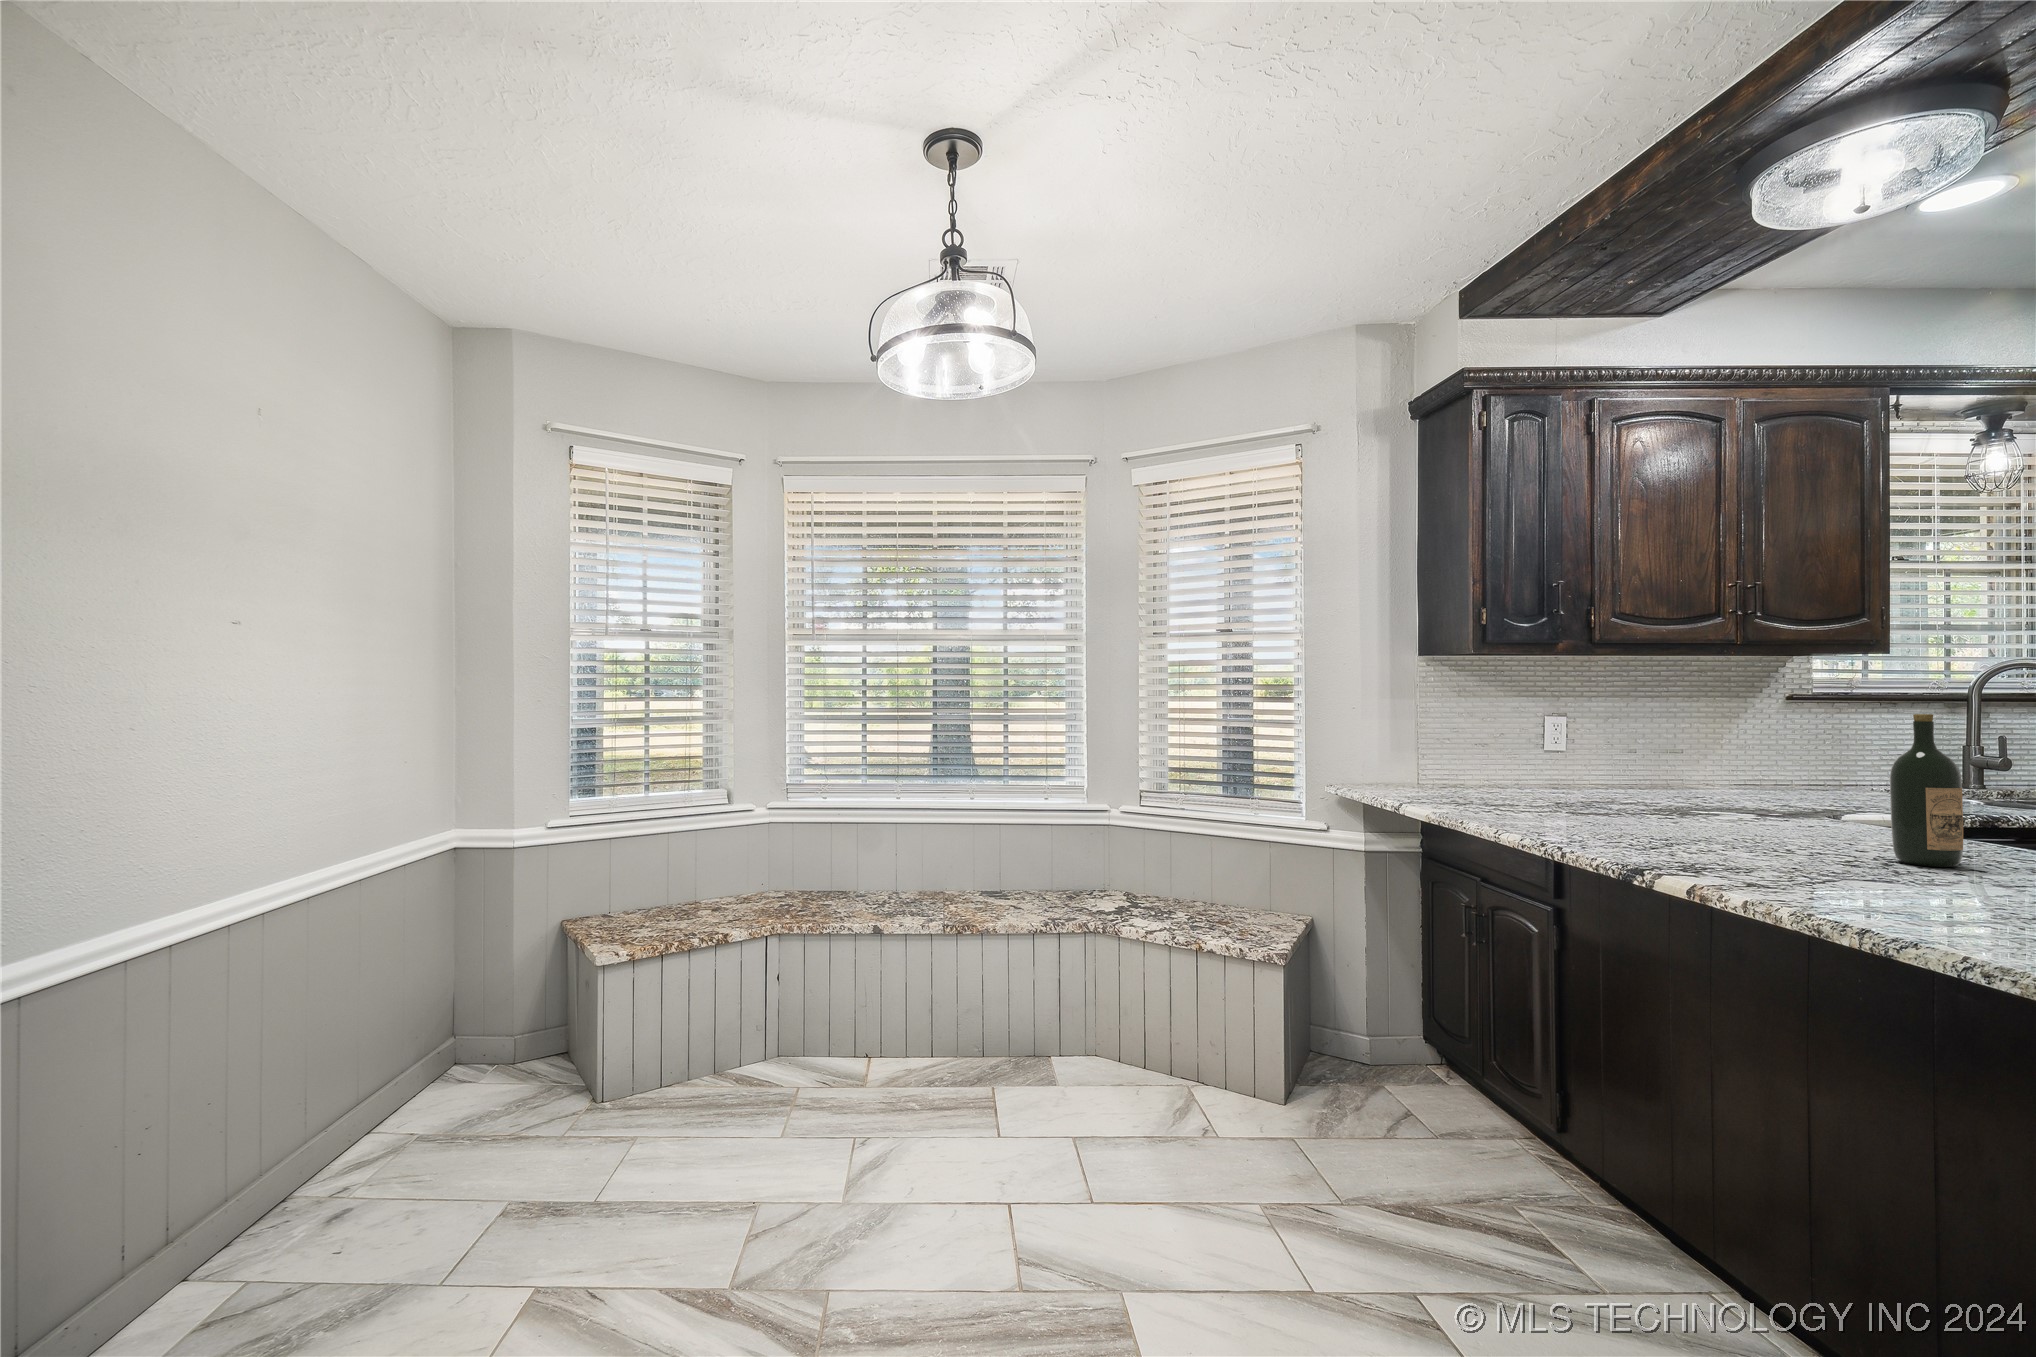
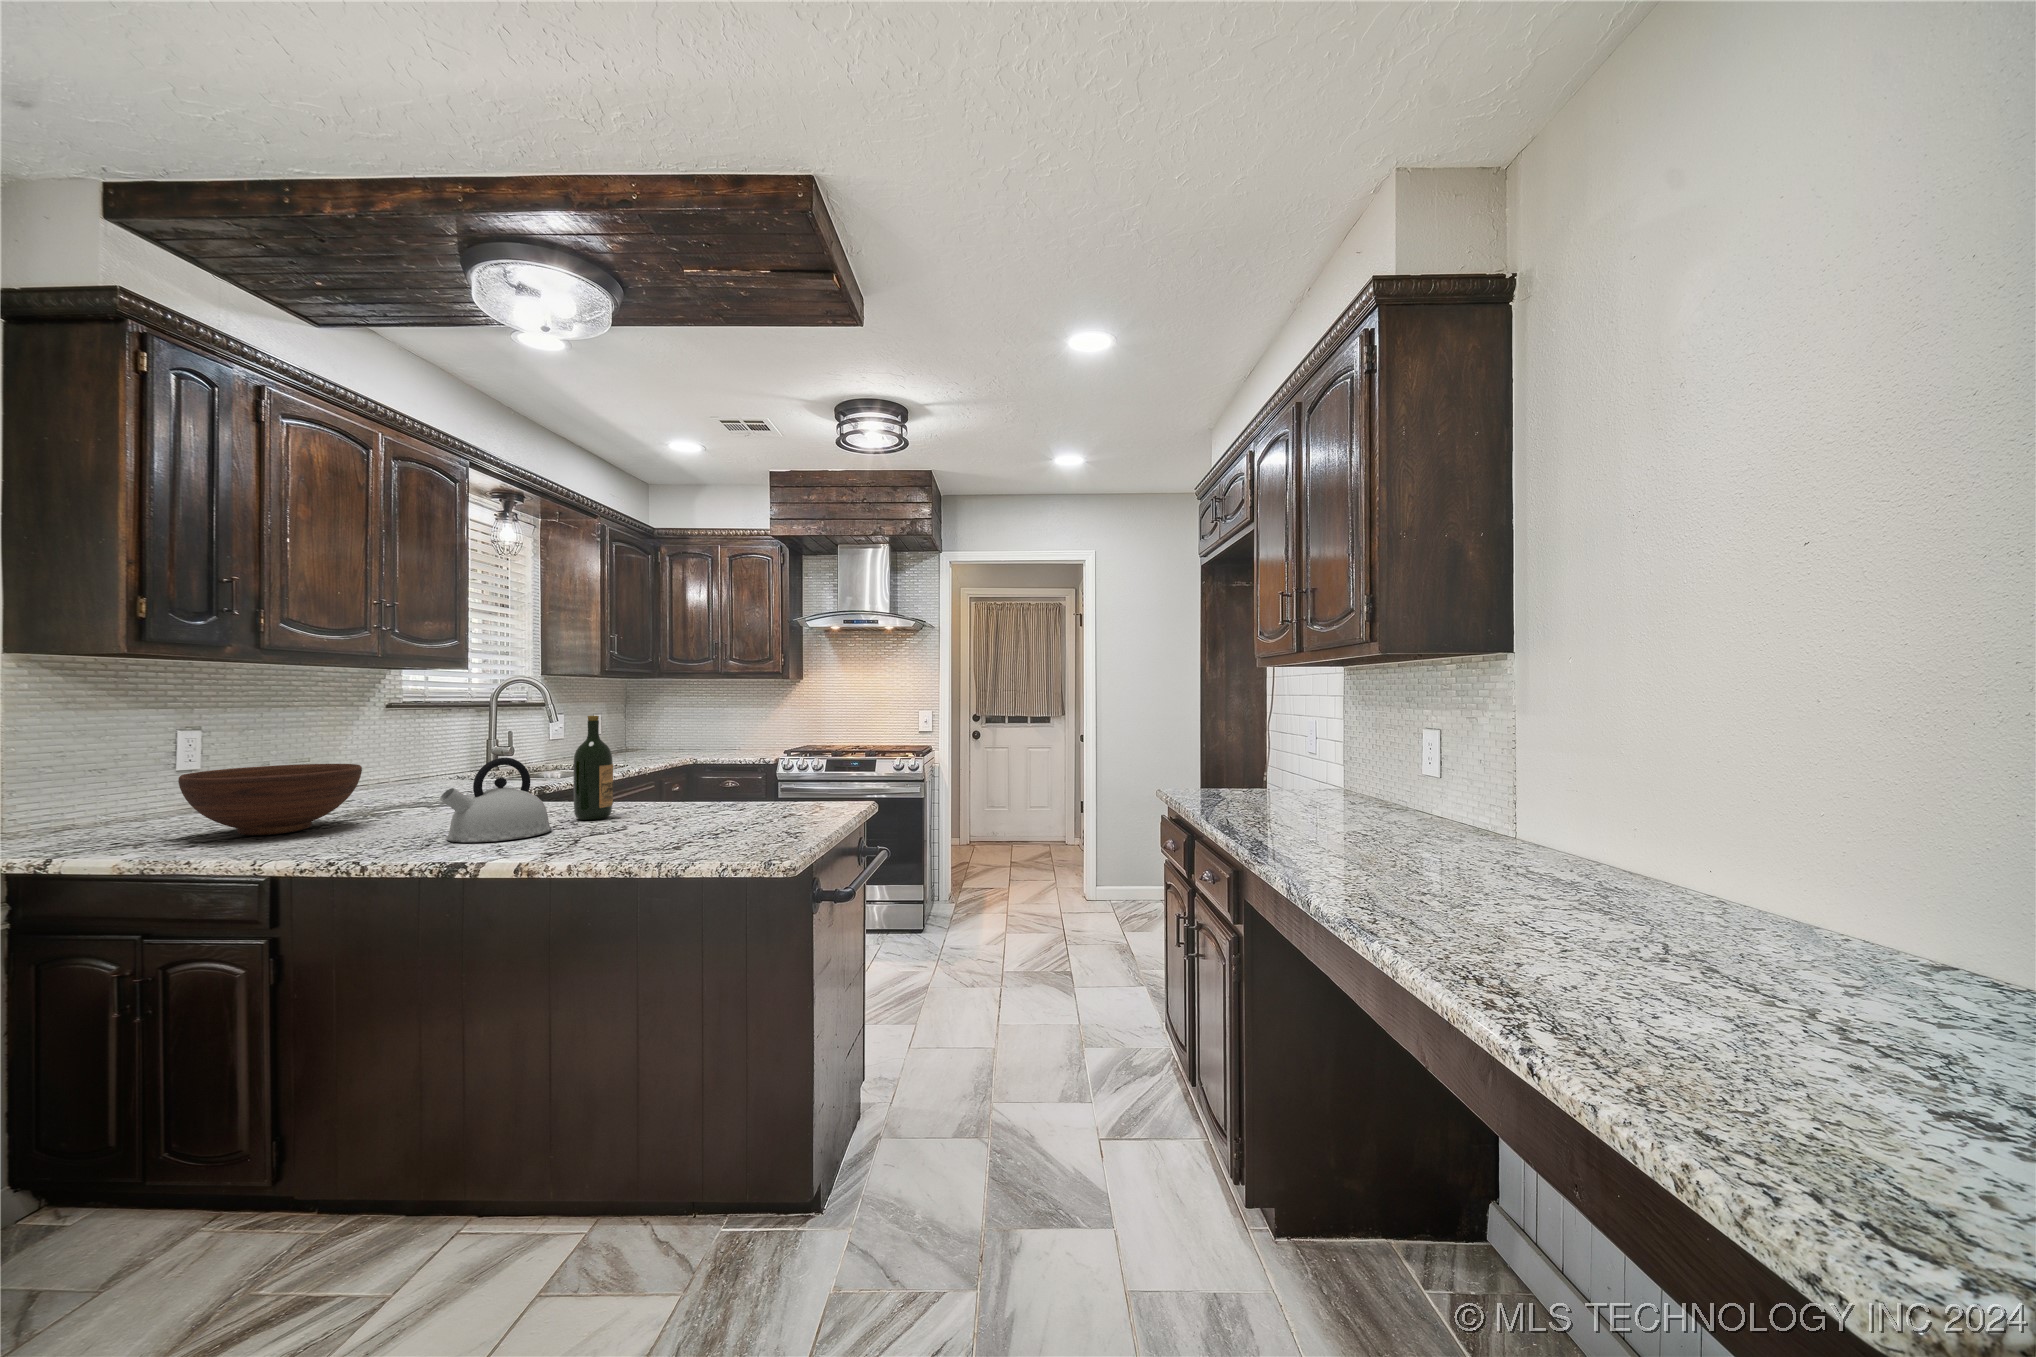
fruit bowl: none [1518,752,1666,816] -> present [178,764,362,835]
kettle: none [1675,761,1828,863] -> present [440,758,552,842]

